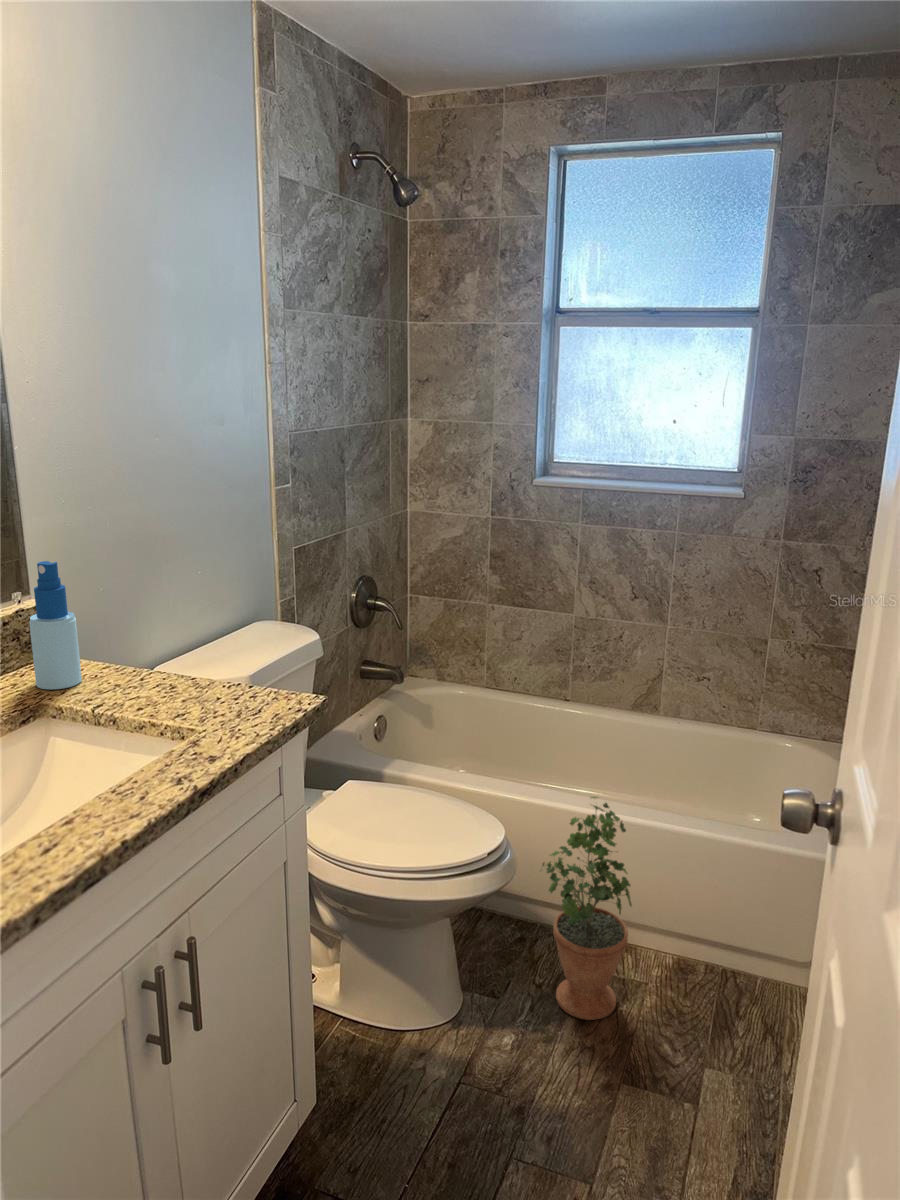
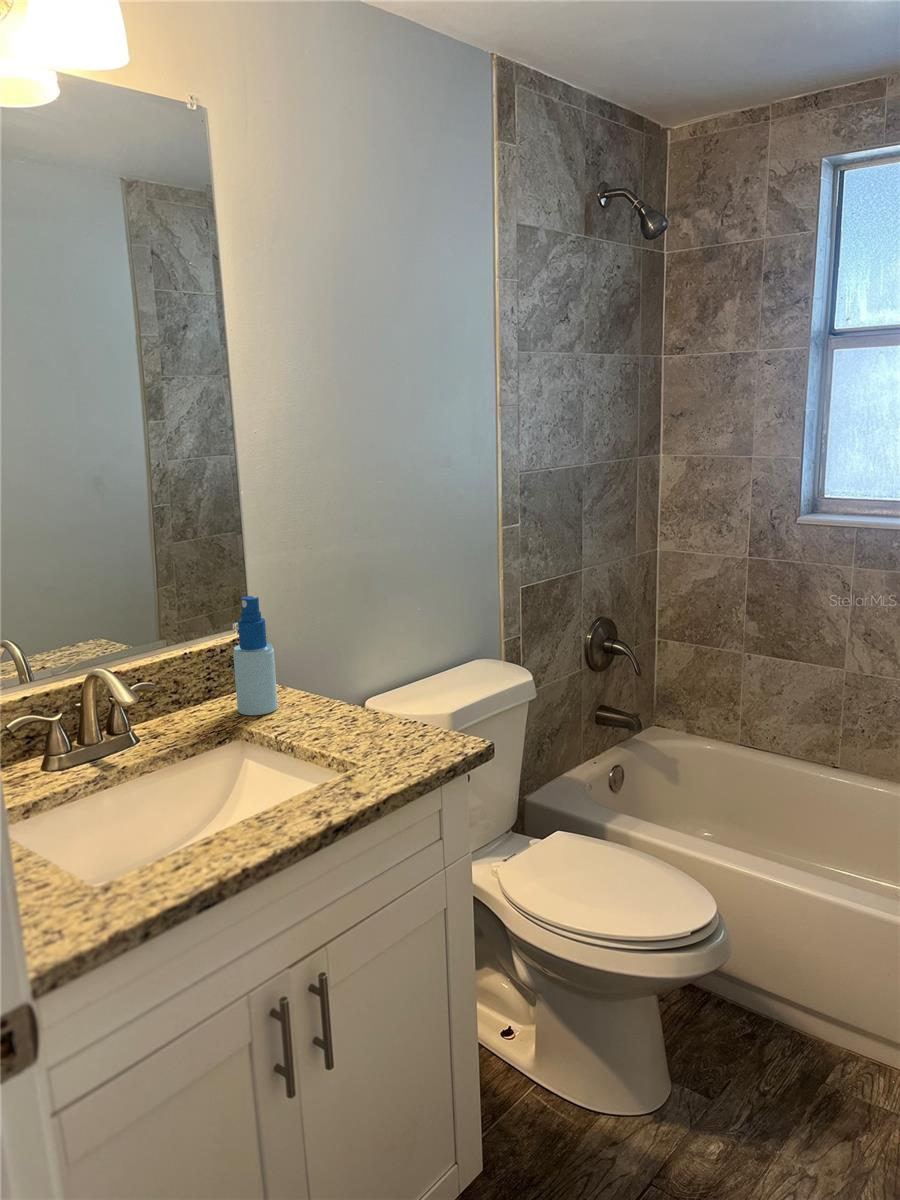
potted plant: present [543,797,632,1020] -> none [762,884,876,1147]

